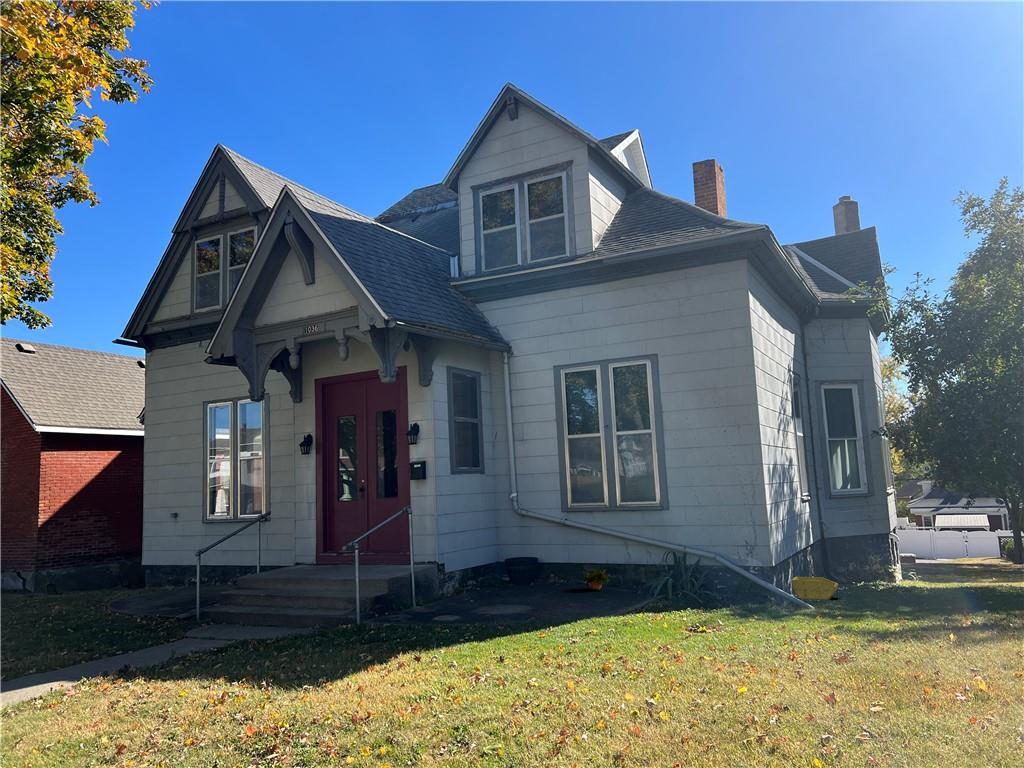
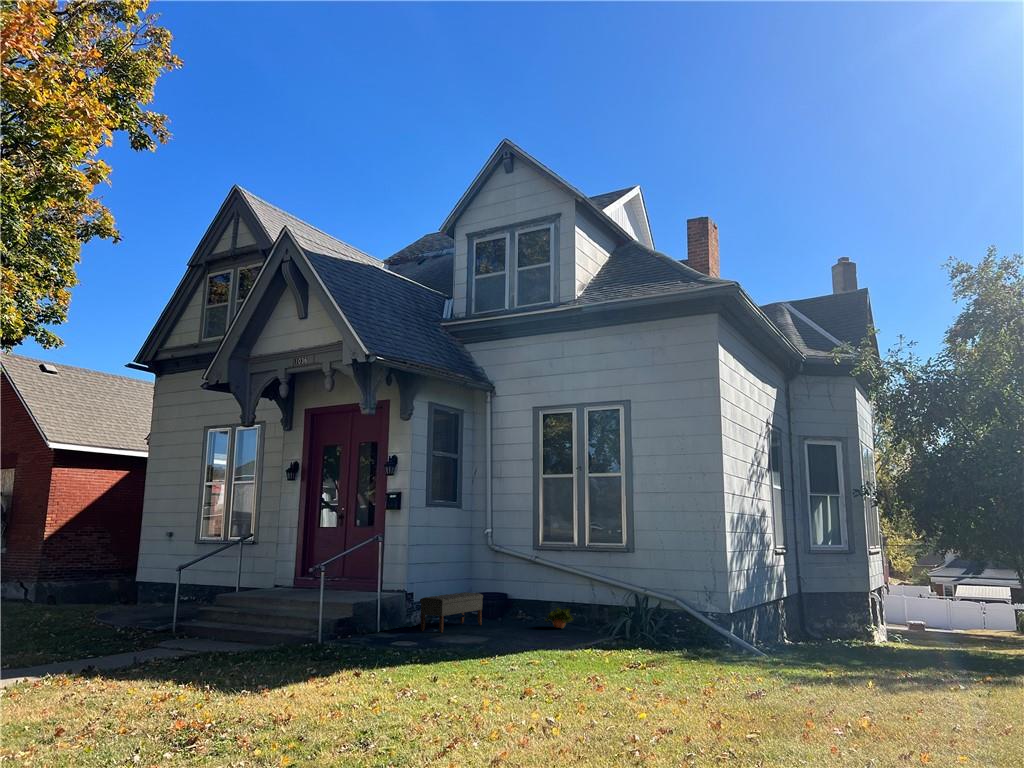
bench: none [453,559,515,602] -> present [420,592,483,633]
storage bin: present [791,577,838,600] -> none [755,628,802,653]

